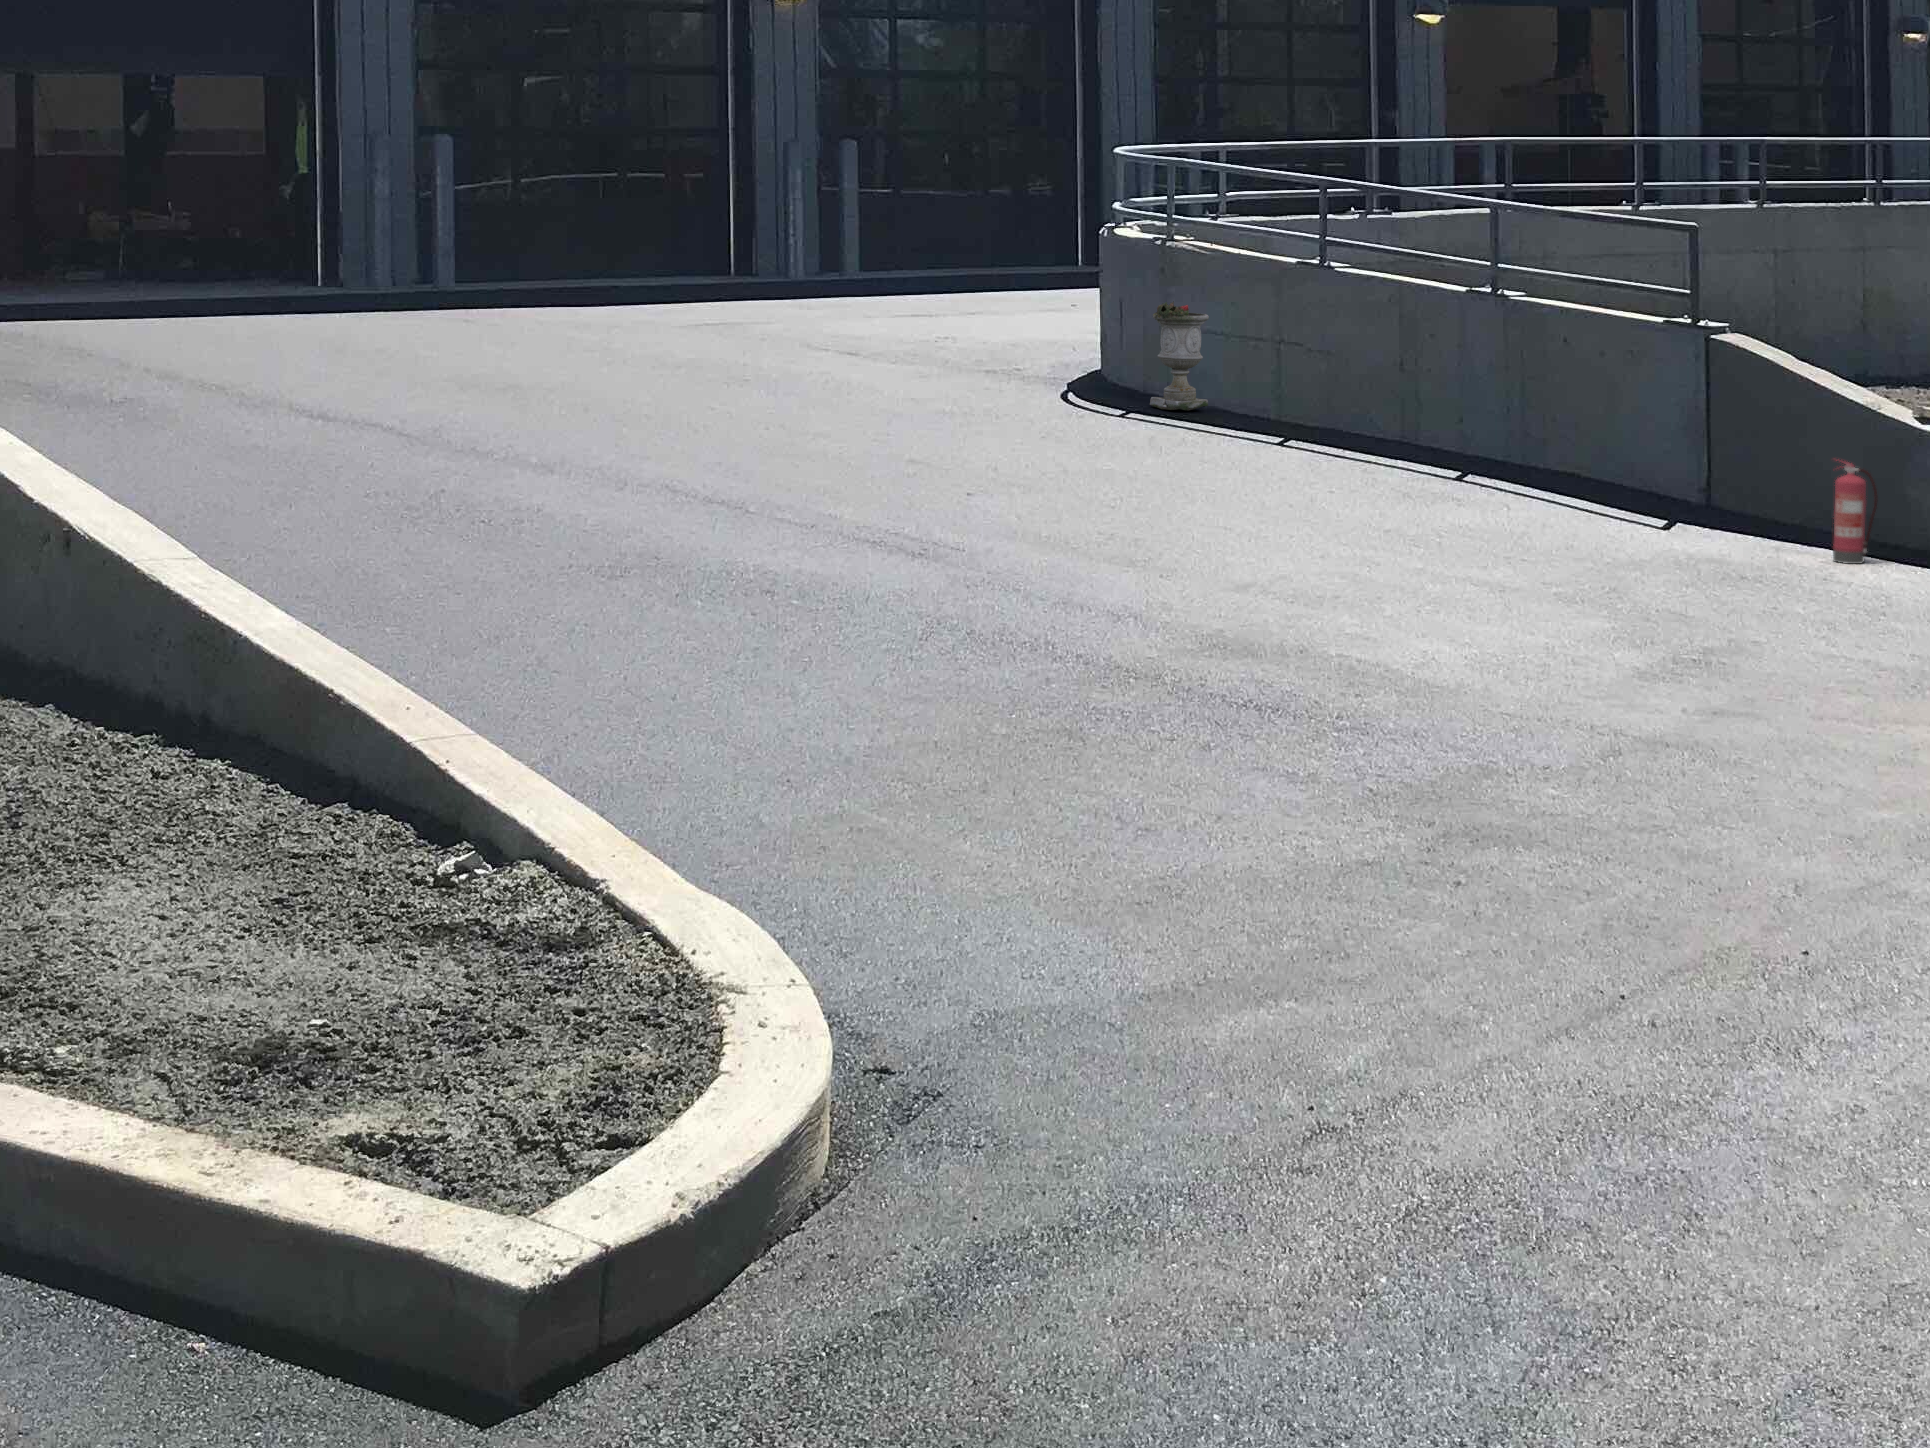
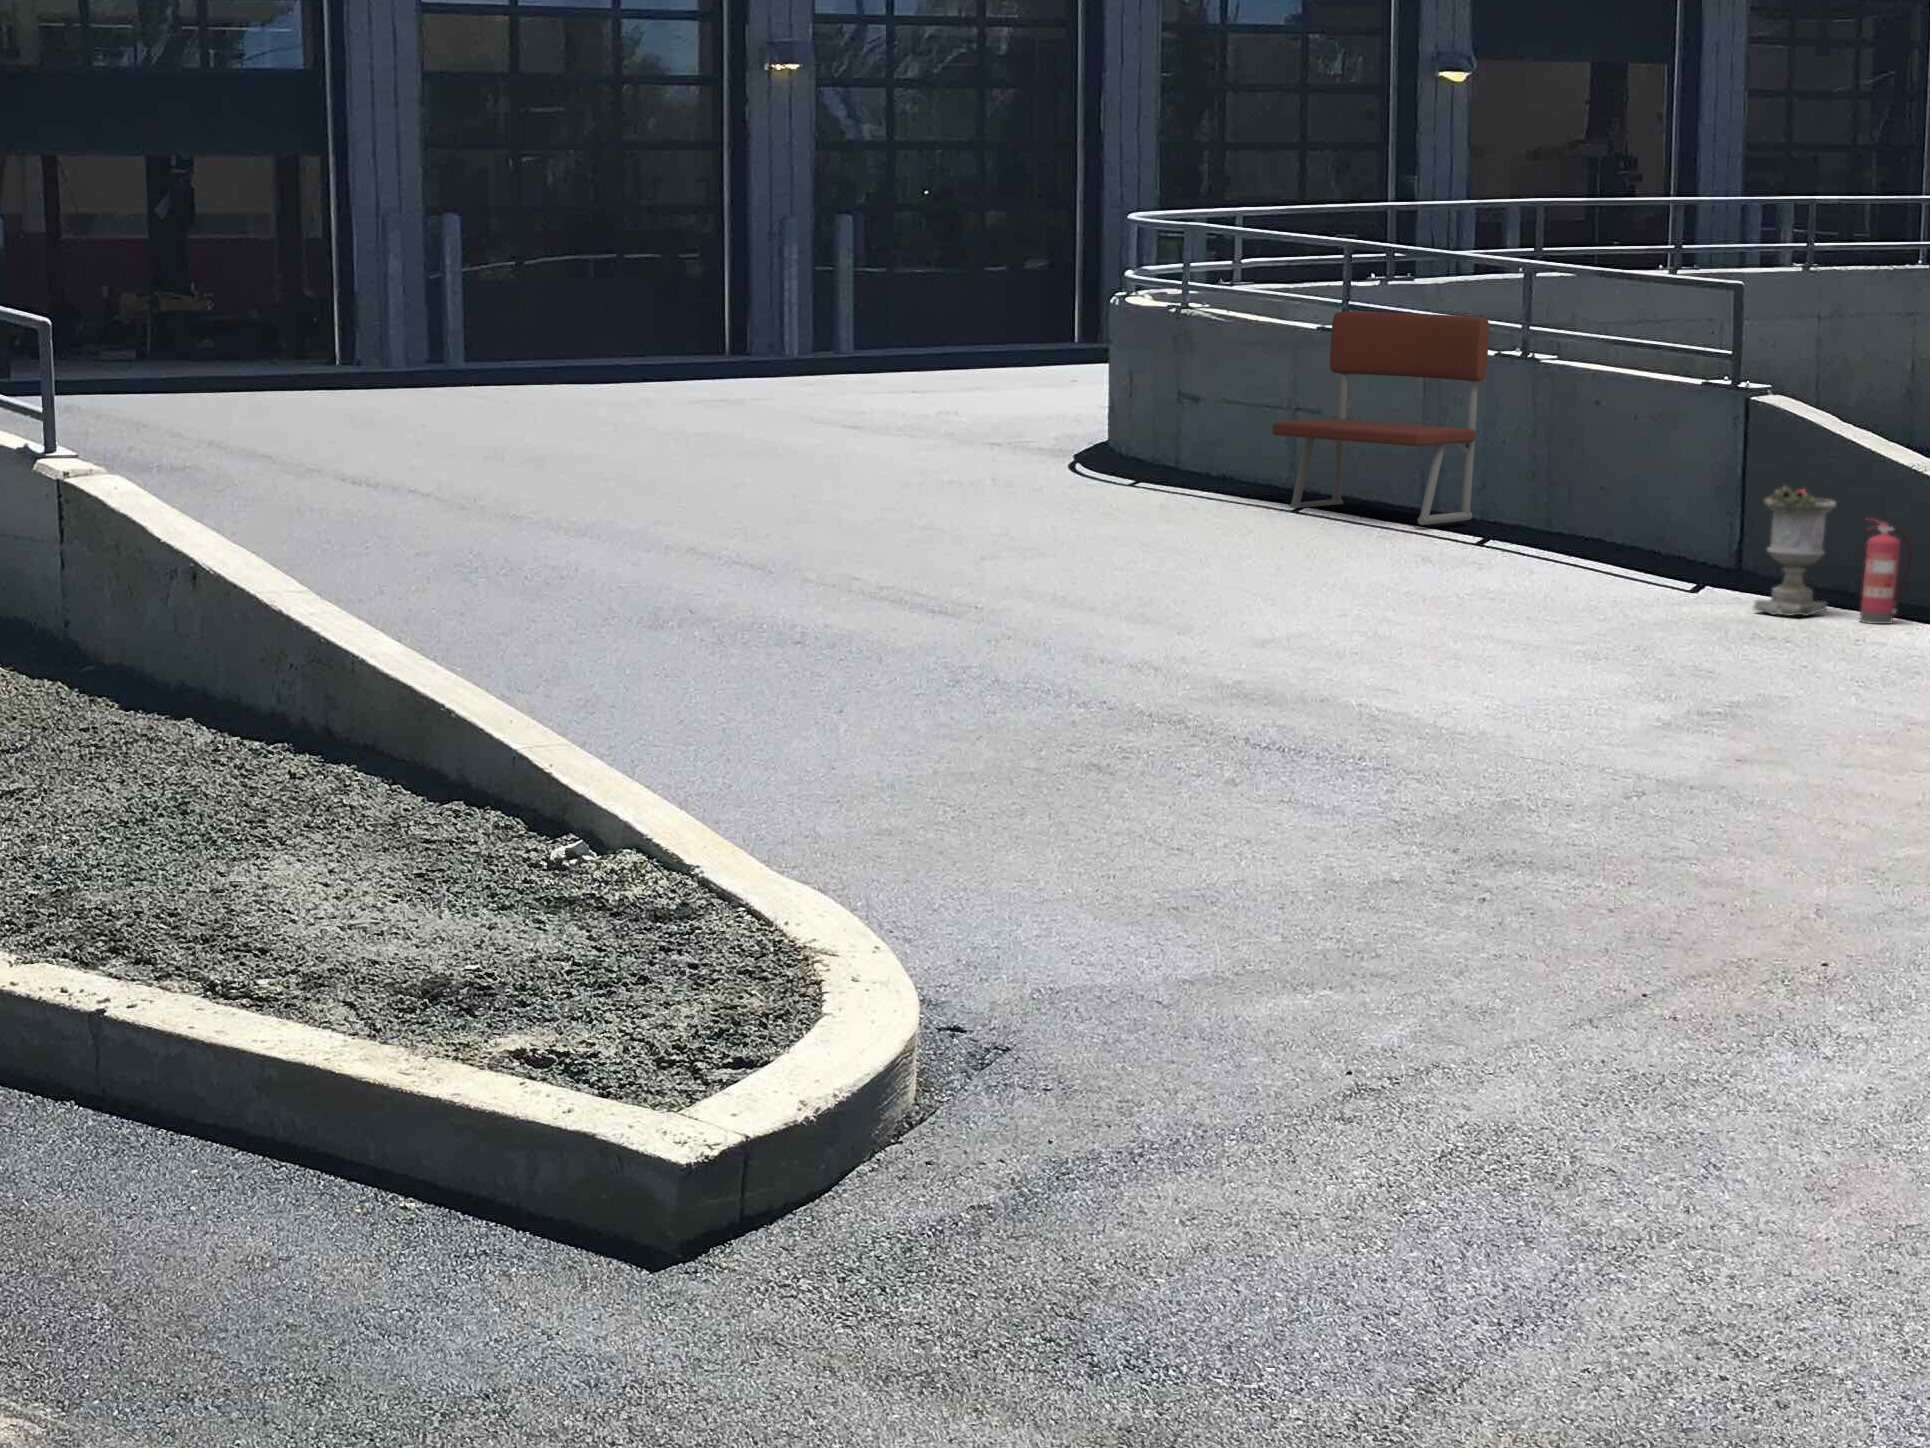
bench: none [1263,251,1468,464] -> present [1273,312,1489,525]
planter: present [1150,301,1209,410] -> present [1754,486,1836,616]

